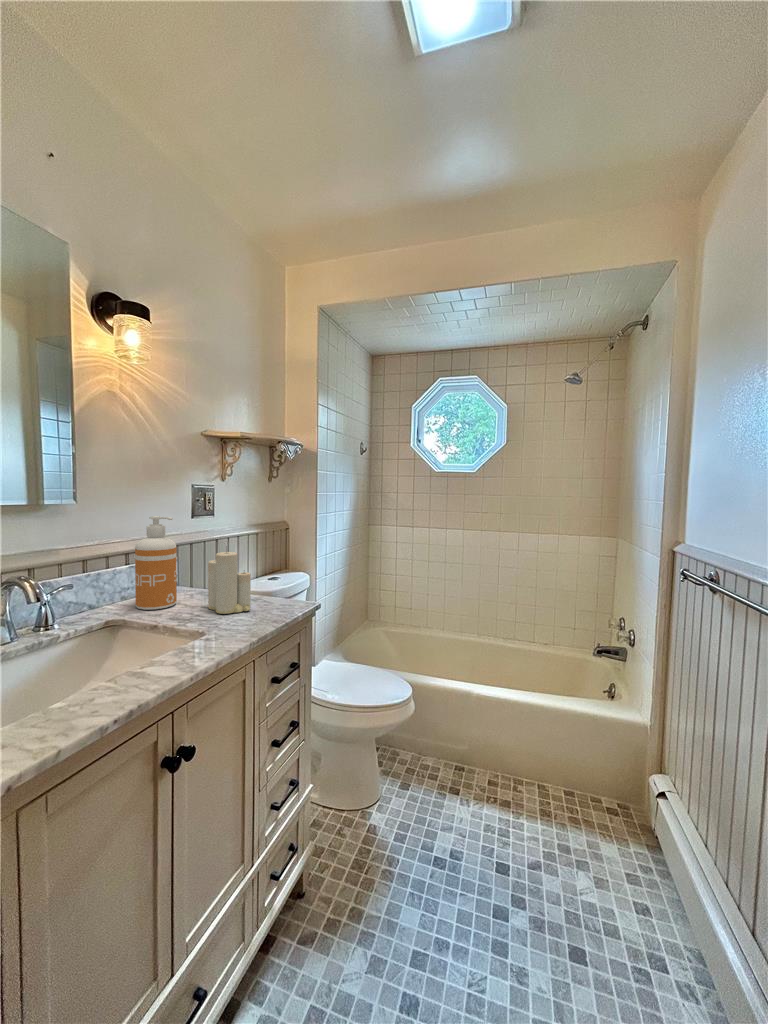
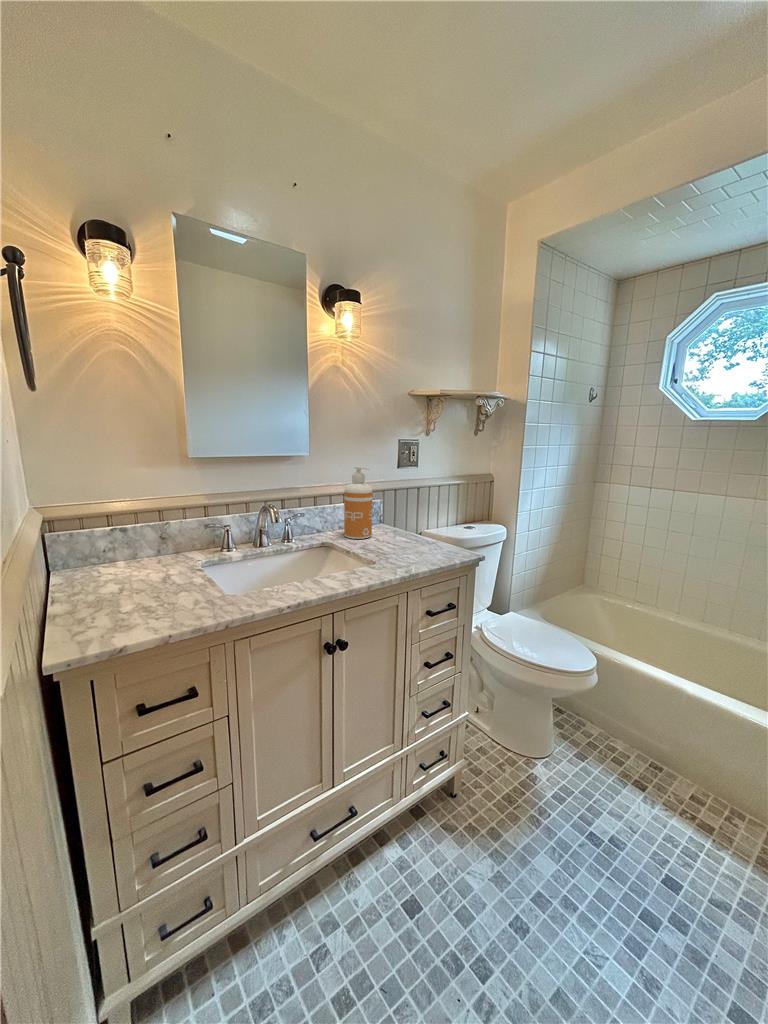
candle: present [208,551,251,614] -> none [391,494,423,551]

